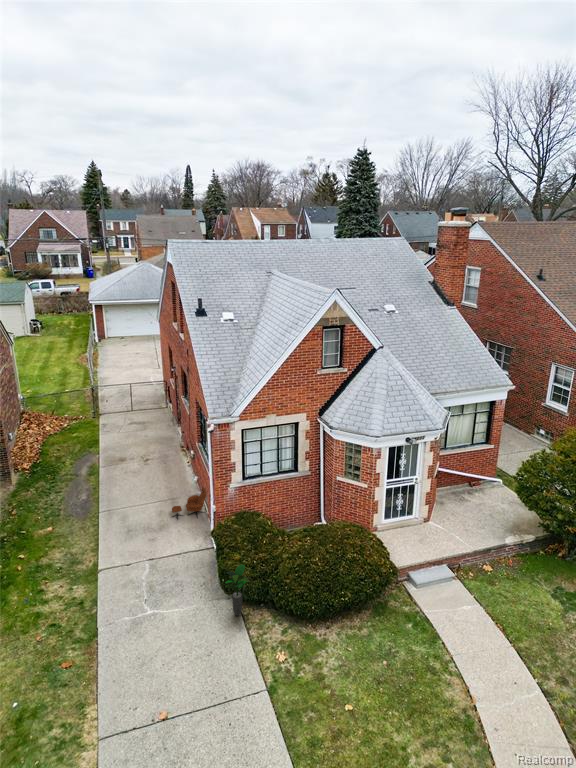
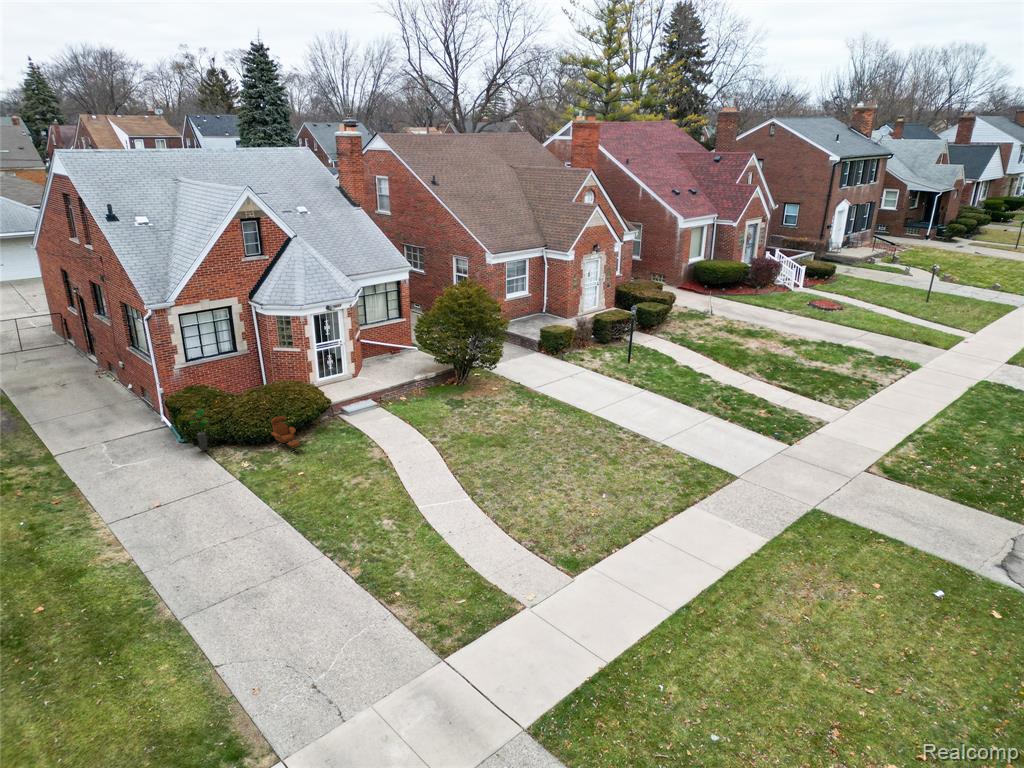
lounge chair: present [172,488,206,519] -> present [271,416,300,453]

